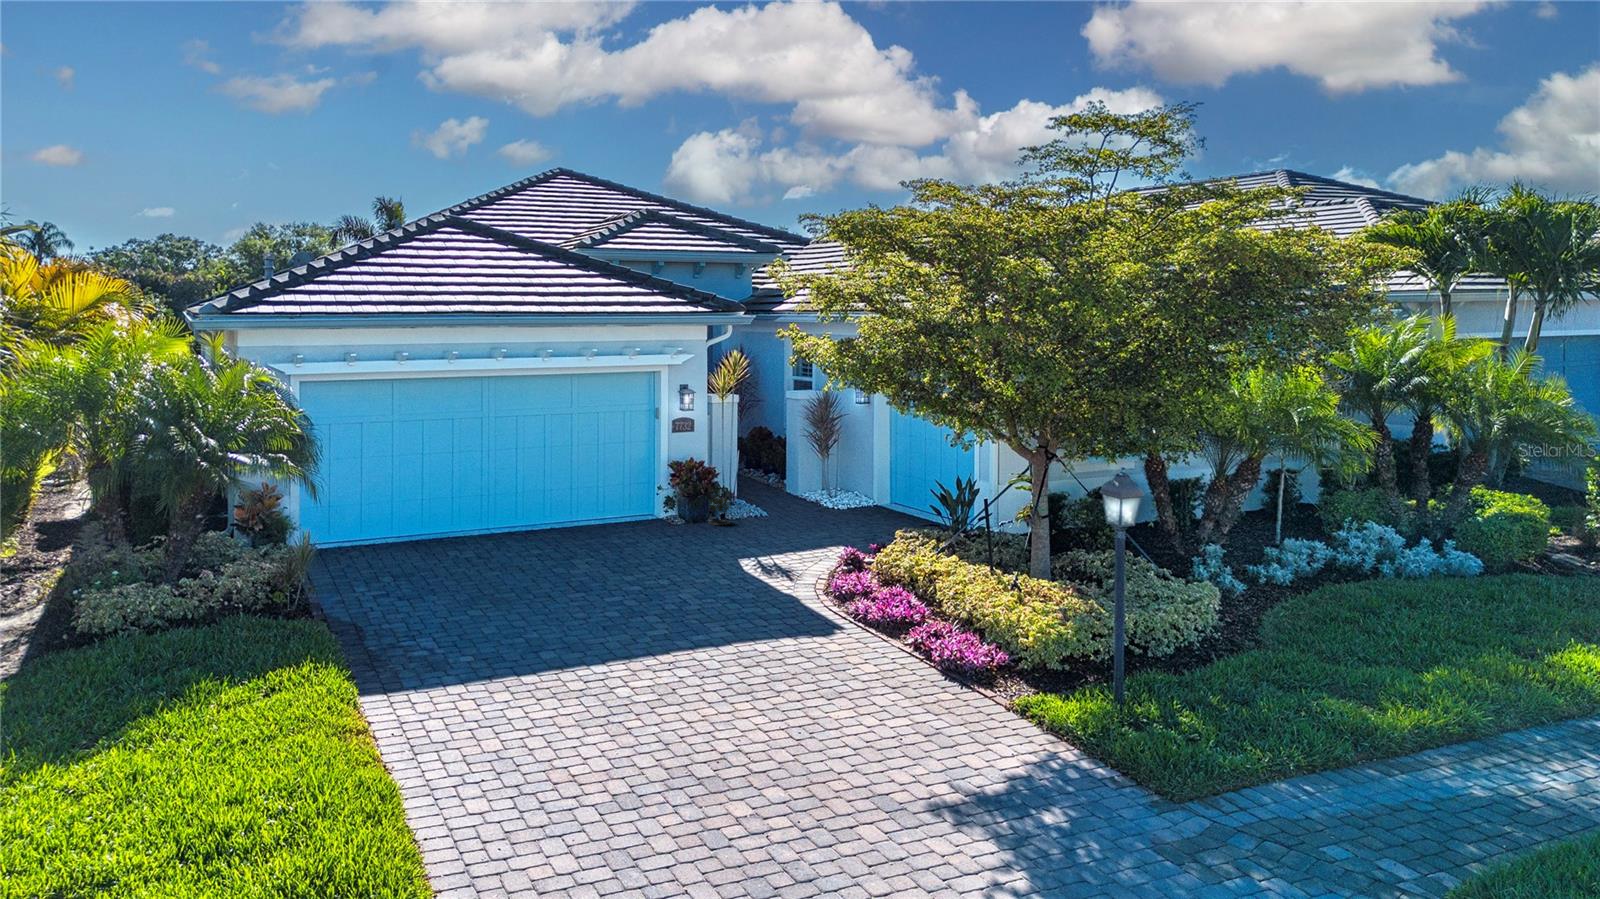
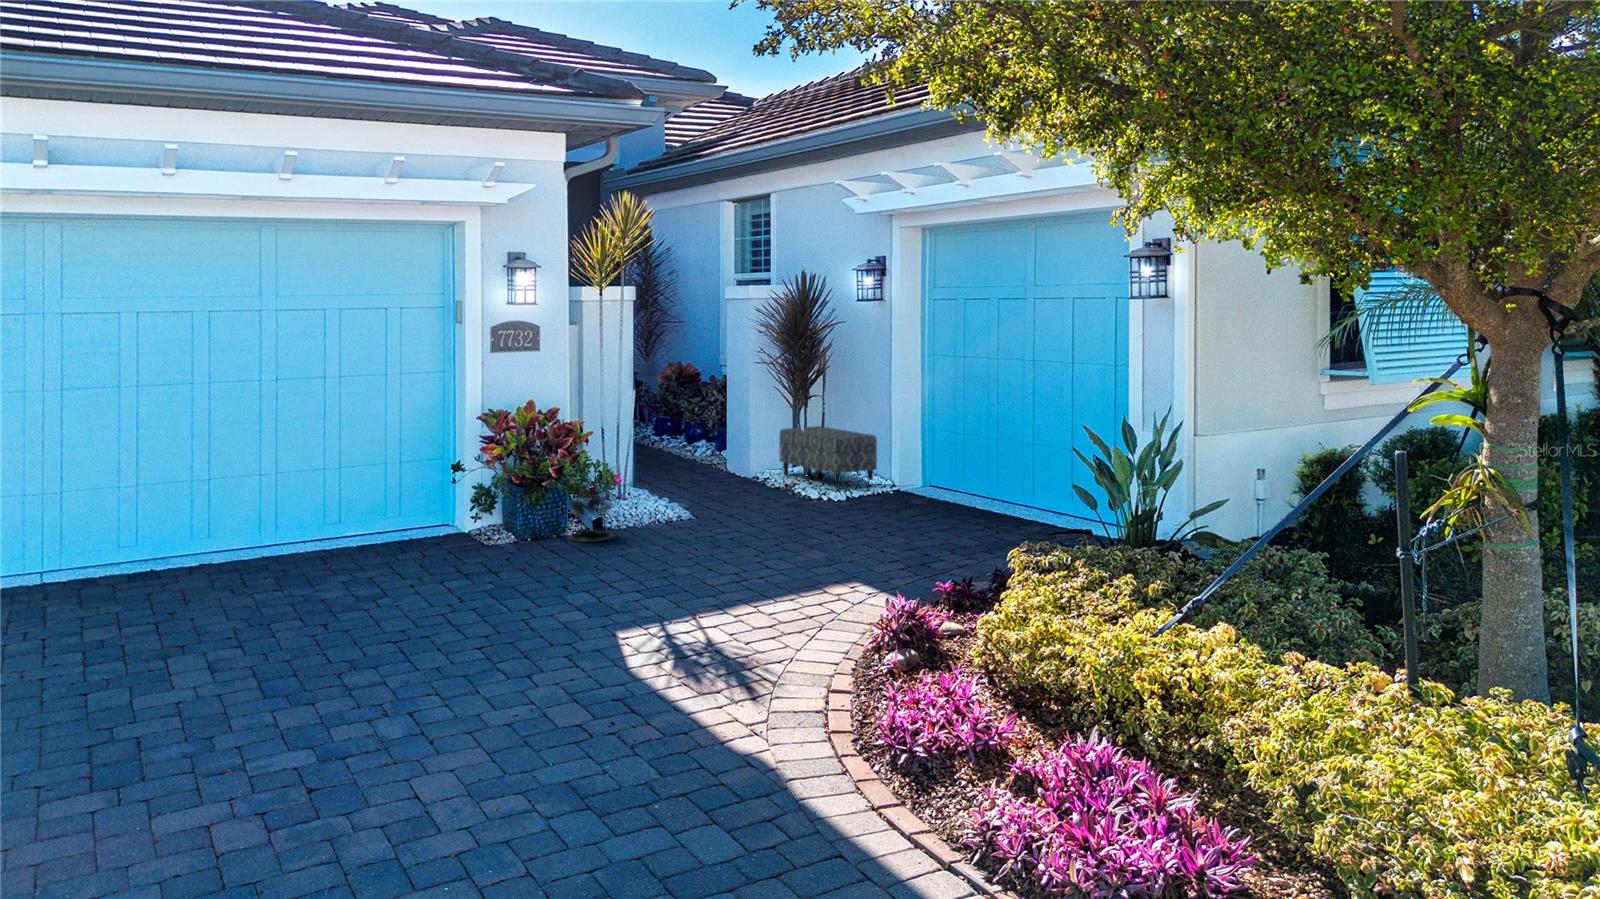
bench: none [814,467,865,502] -> present [779,426,877,489]

